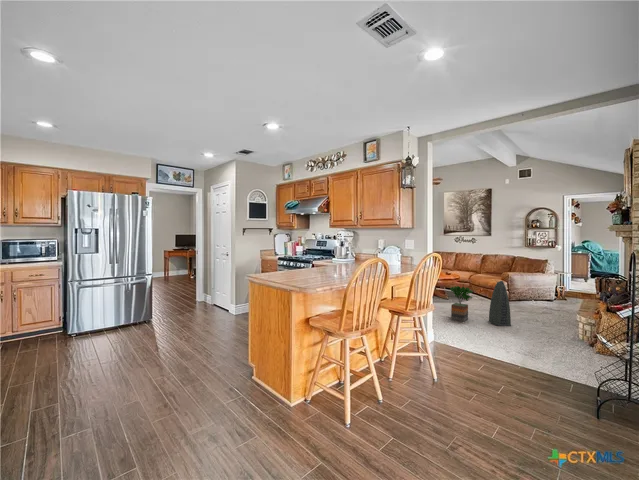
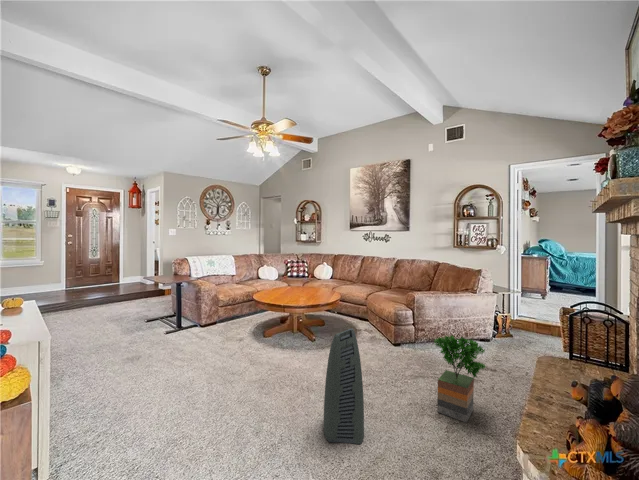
potted tree: present [450,286,473,322] -> present [434,336,486,422]

